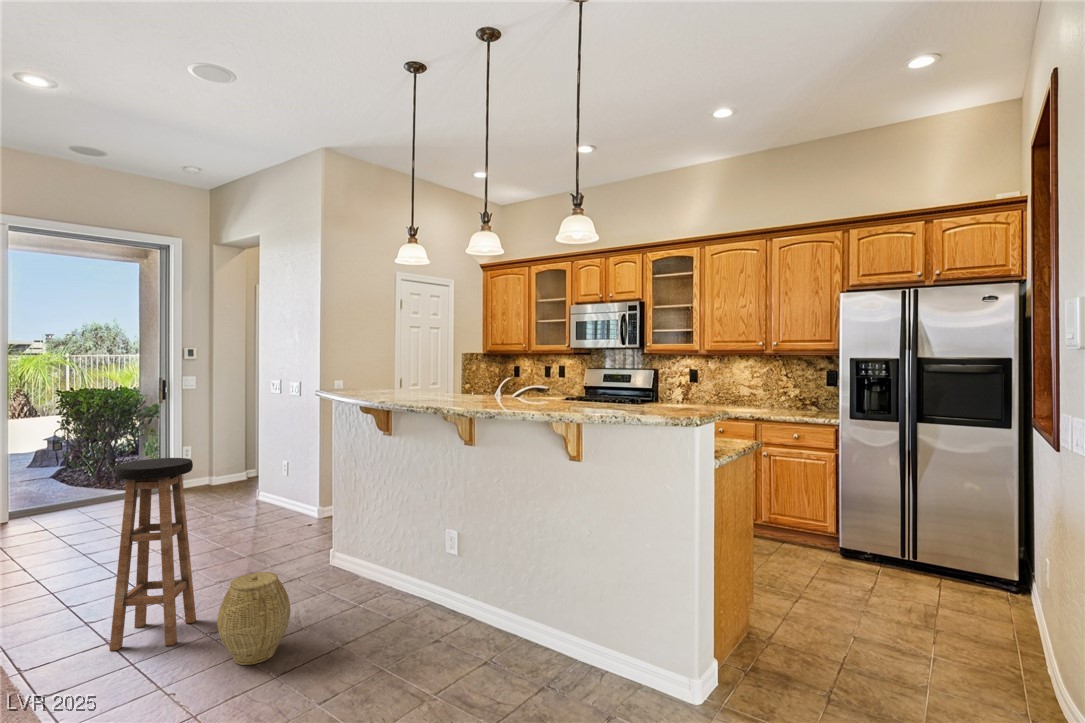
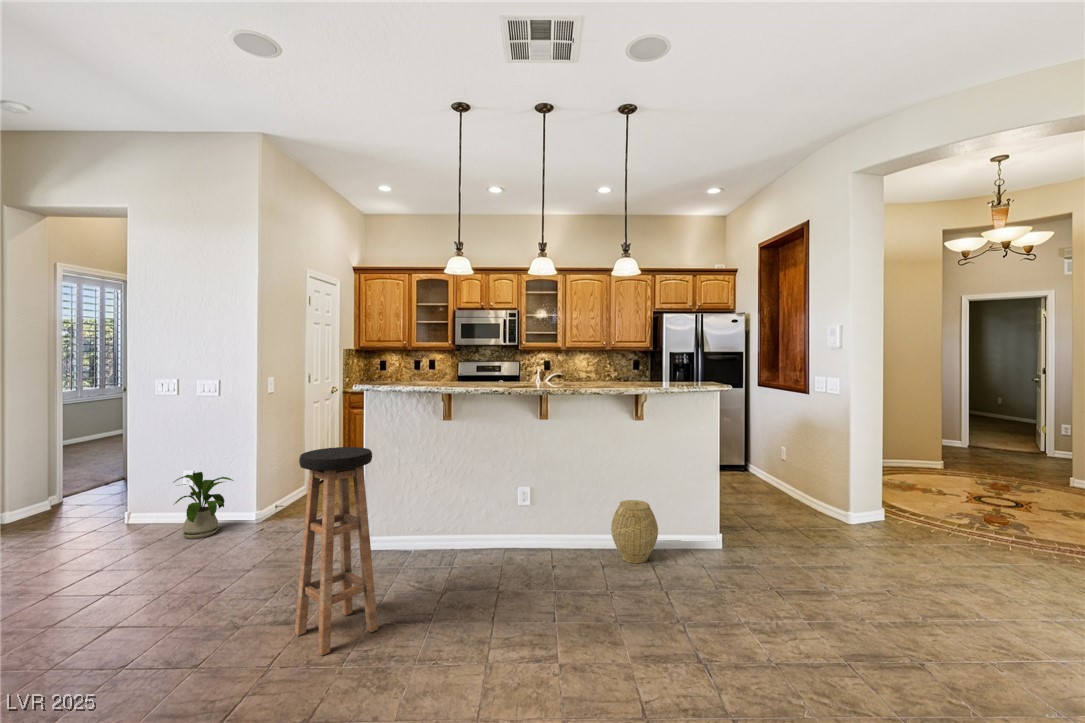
house plant: none [241,466,291,524] -> present [173,472,233,539]
woven basket: present [217,572,291,665] -> present [611,500,658,563]

